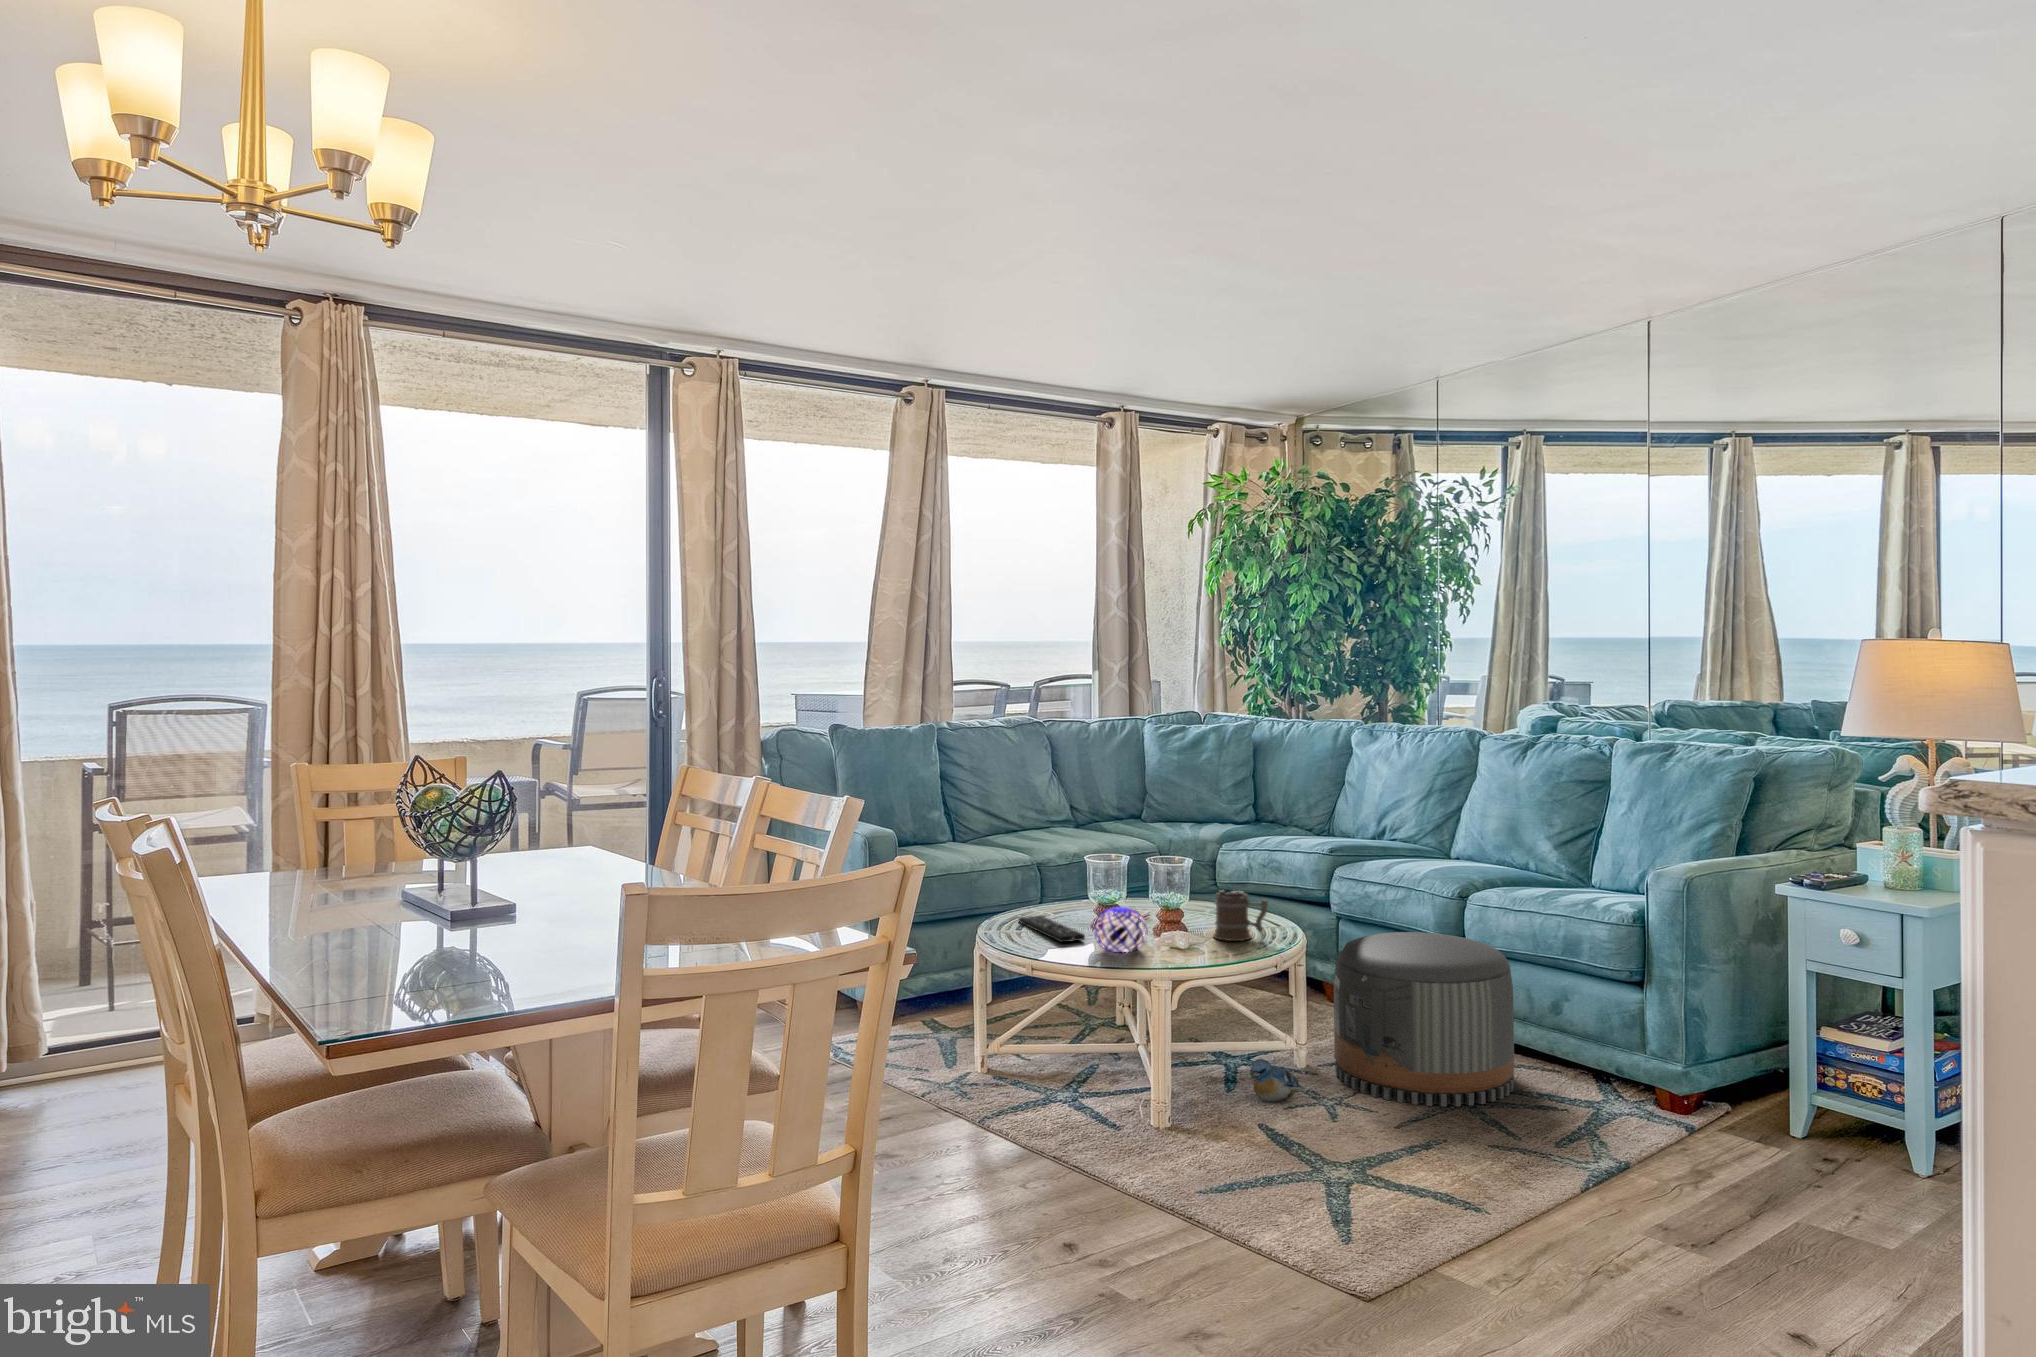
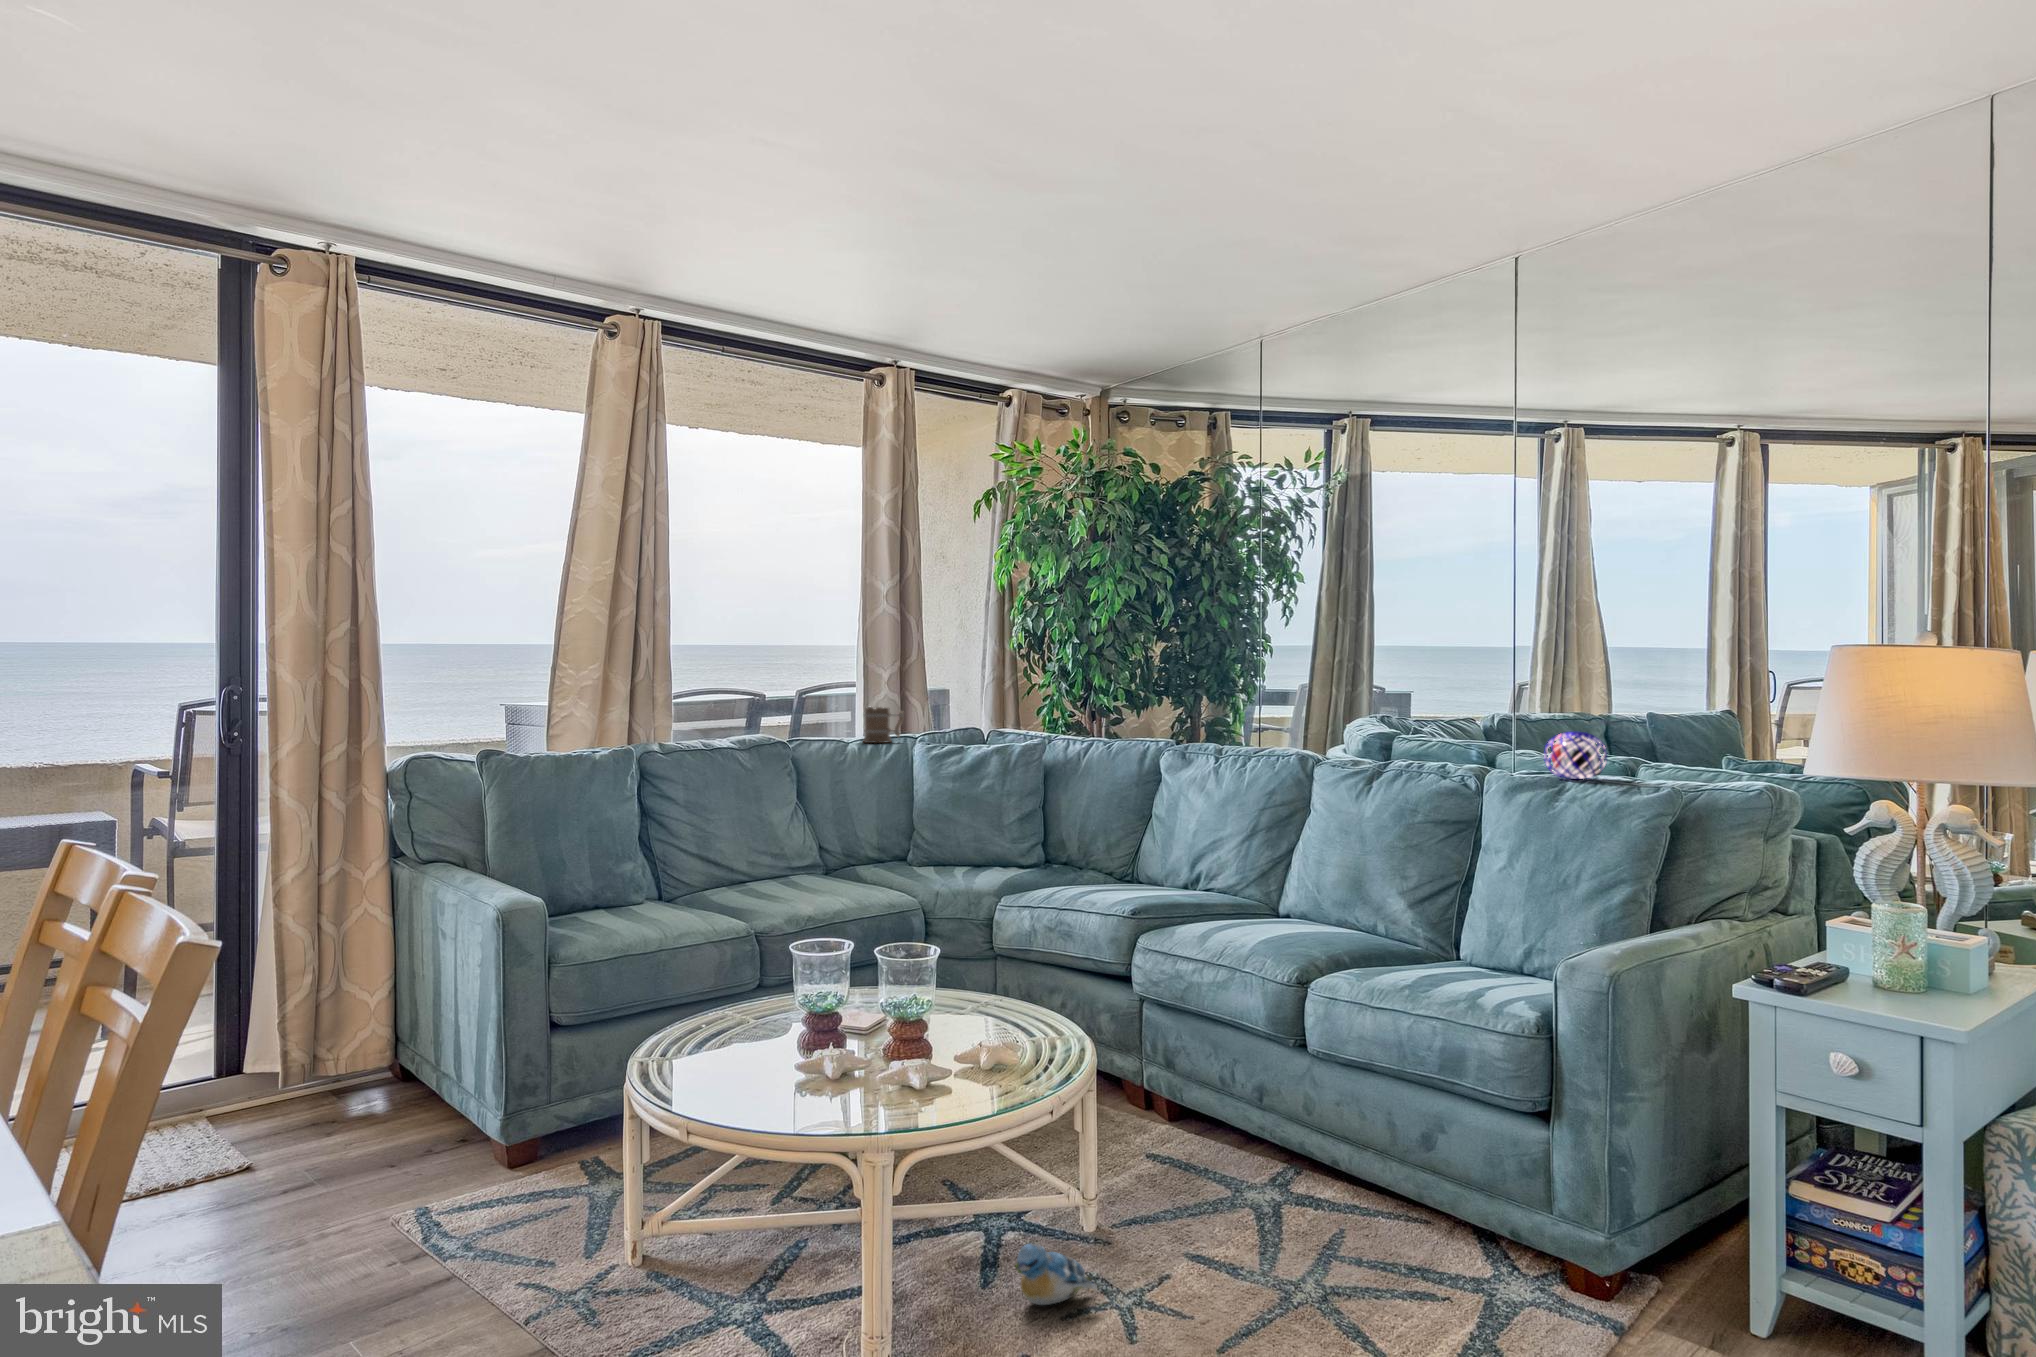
mug: present [1214,890,1268,941] -> present [863,707,904,743]
decorative orb: present [1094,907,1147,952] -> present [1544,732,1607,779]
remote control: present [1019,916,1085,942] -> none [696,1025,781,1079]
pouf: present [1334,932,1514,1106] -> none [1136,1035,1375,1300]

